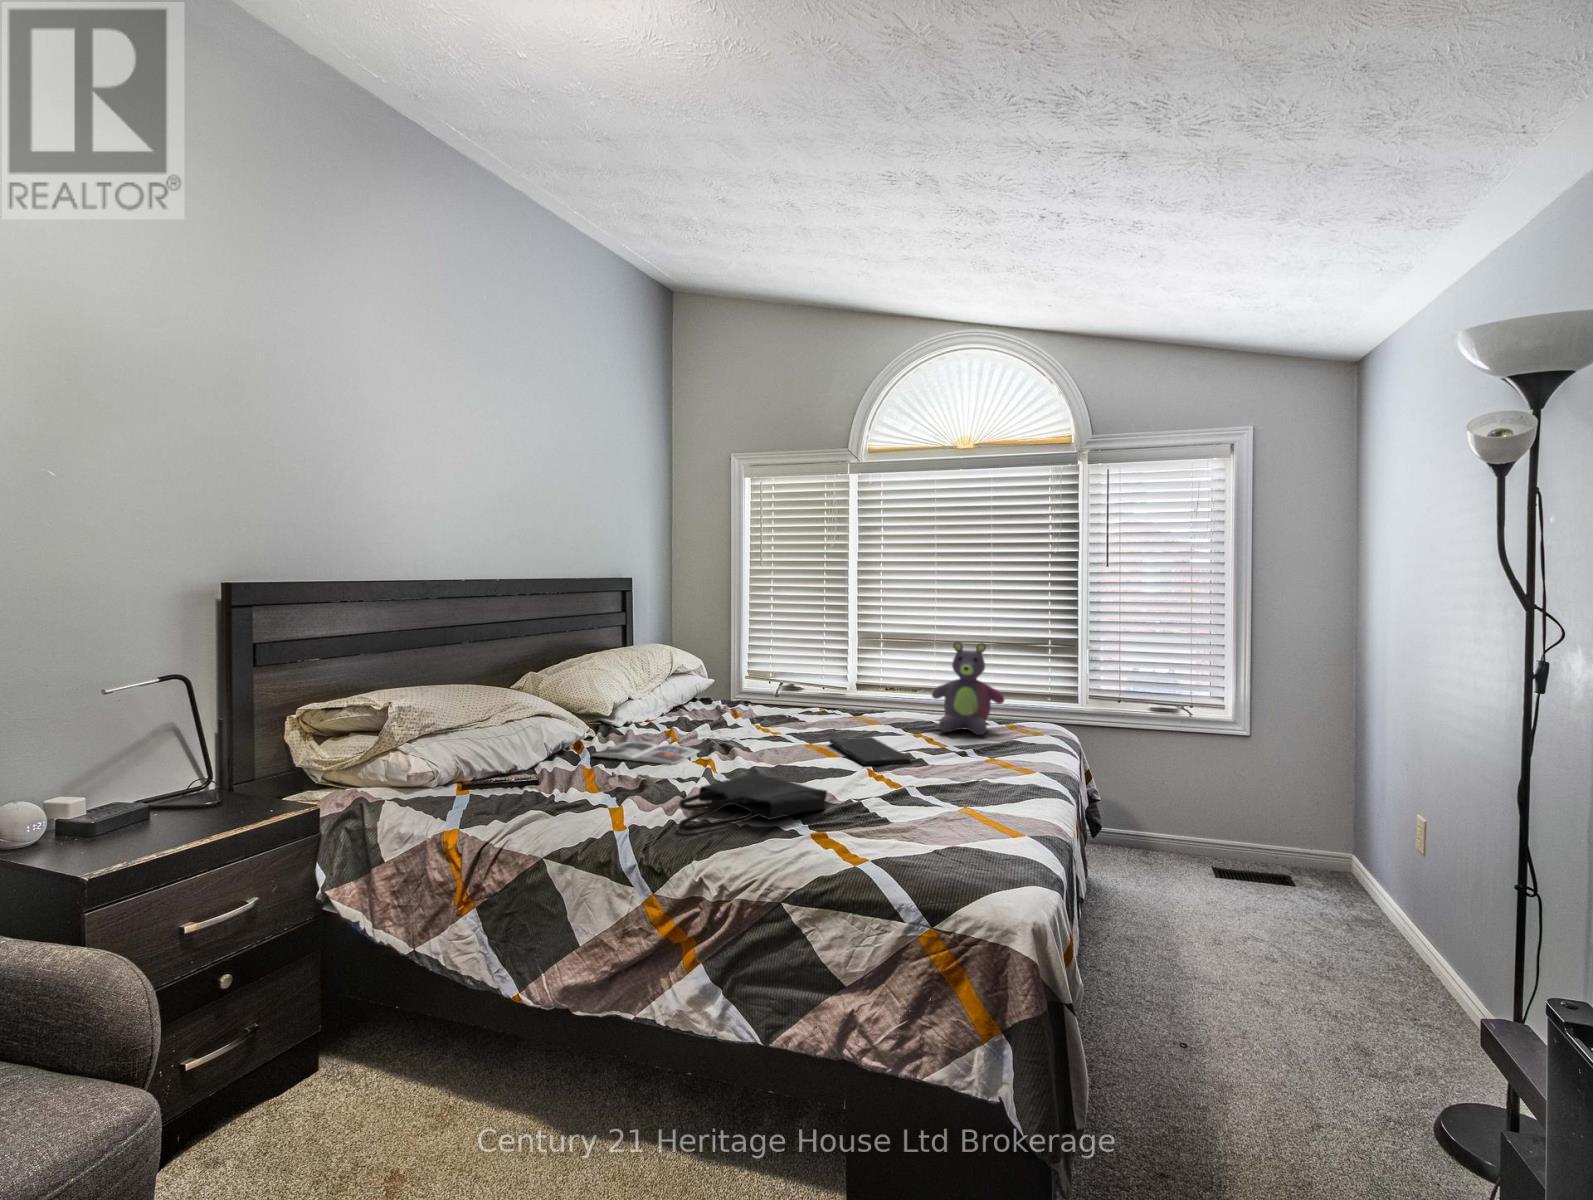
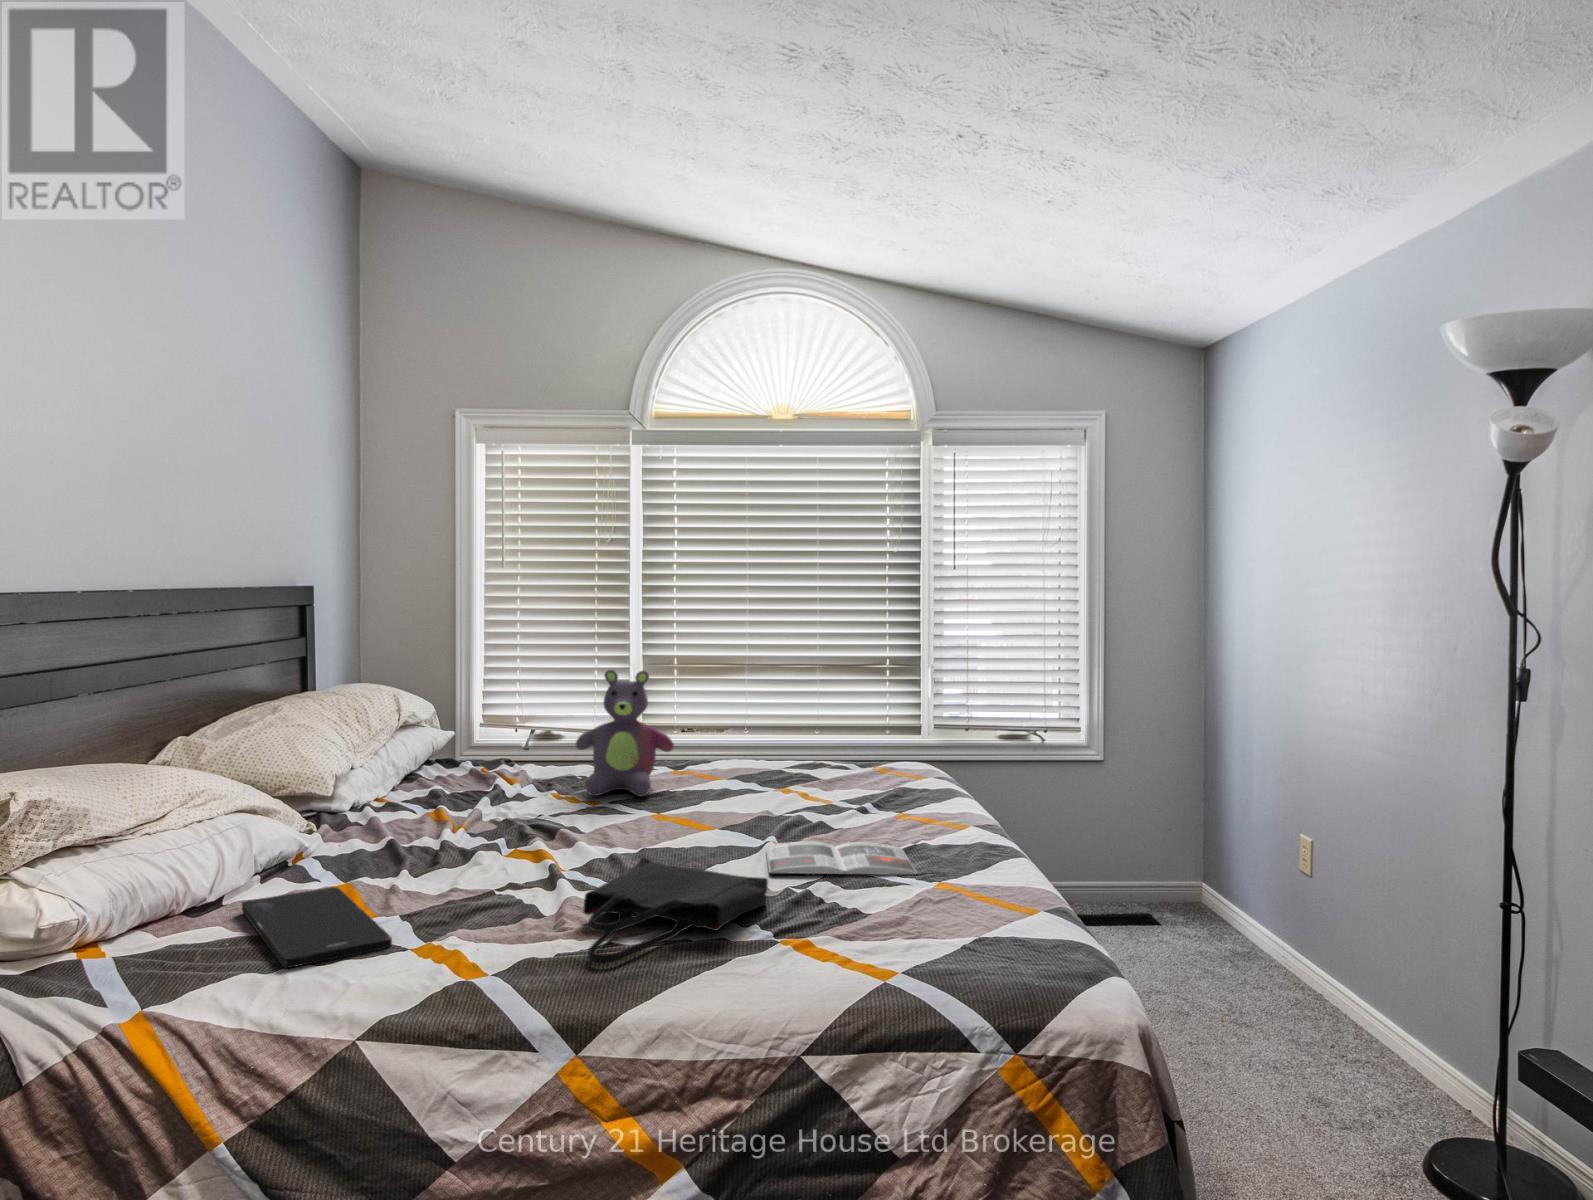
stuffed bear: present [932,642,1004,735] -> present [575,670,674,797]
smartphone: present [829,737,911,765] -> present [242,887,392,968]
magazine: present [592,742,699,764] -> present [766,841,917,875]

